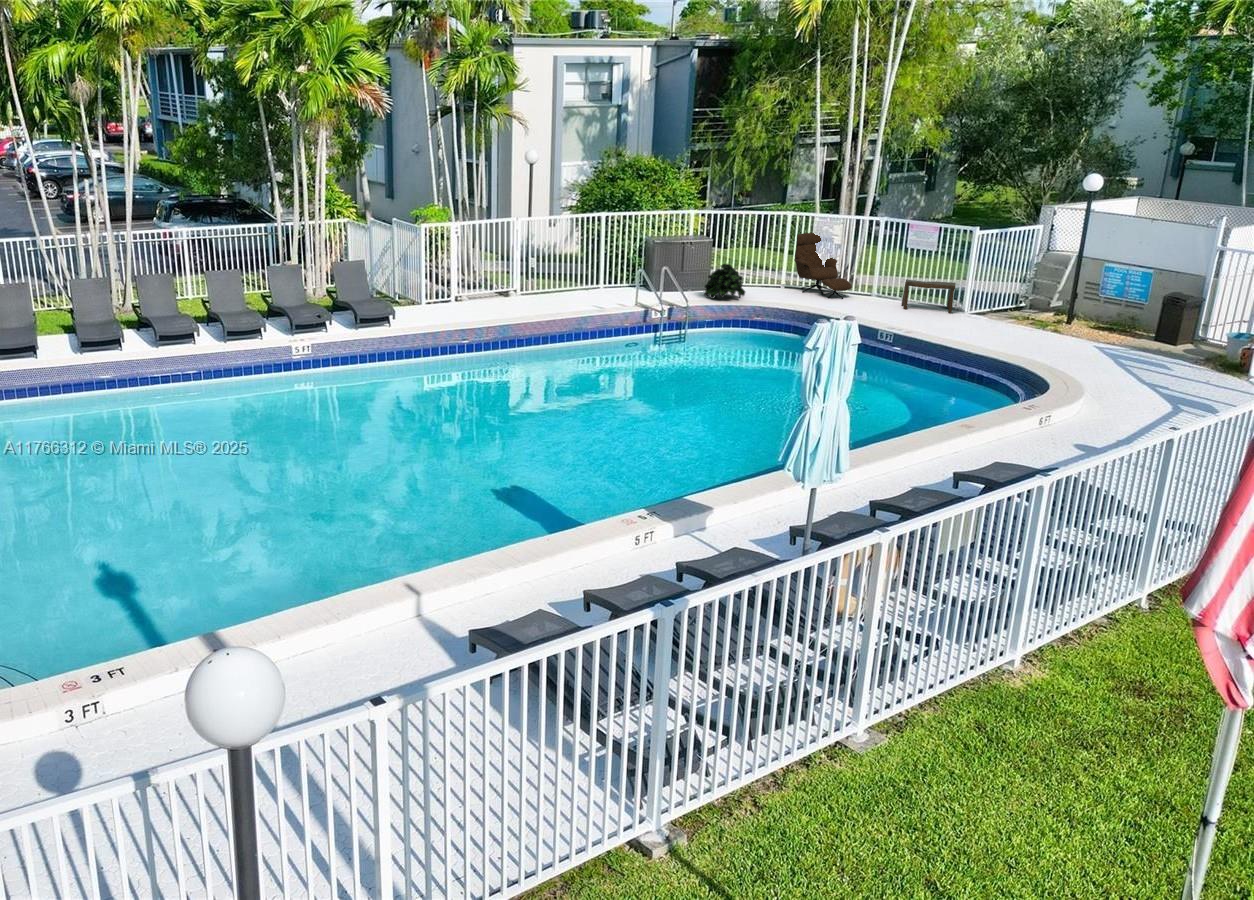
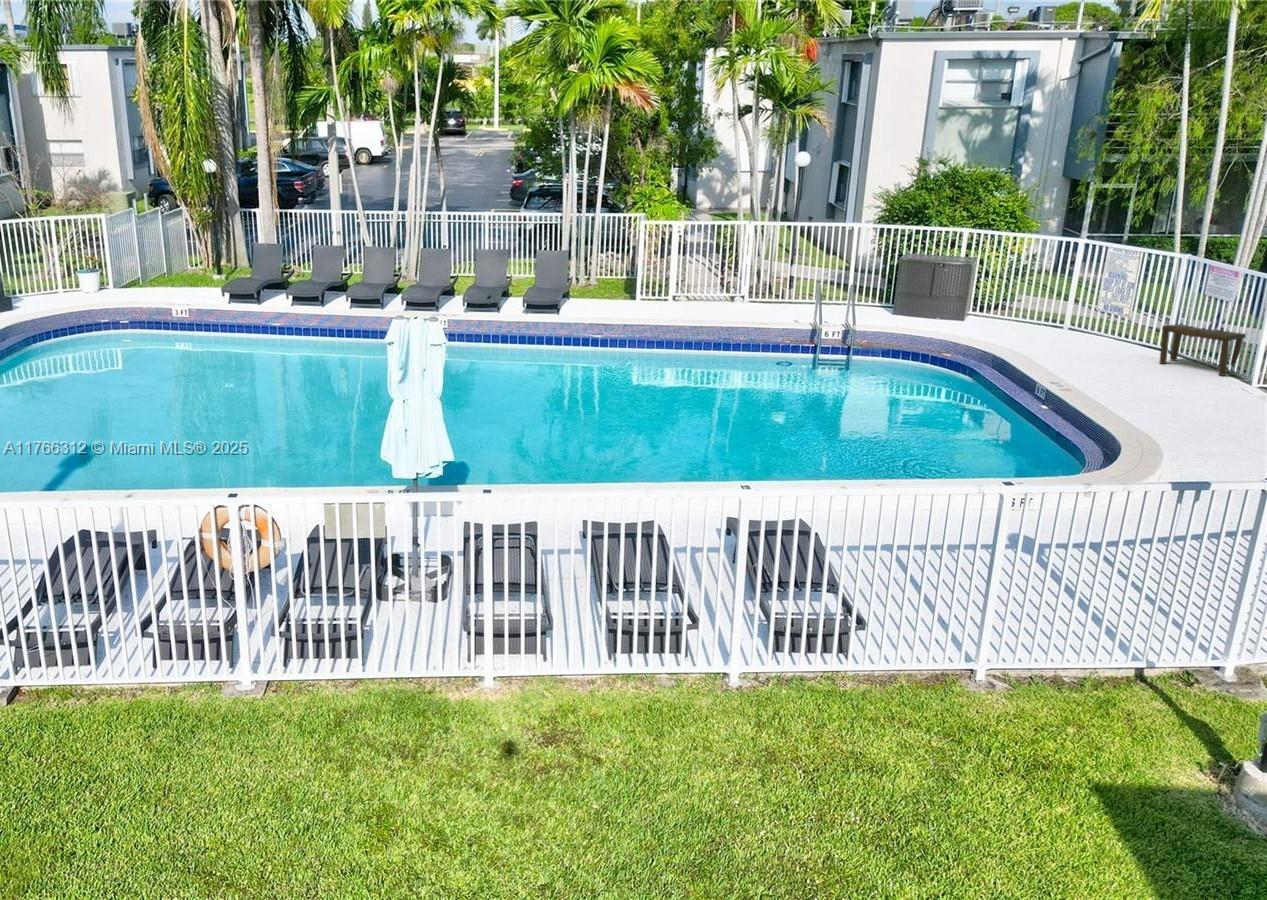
lounge chair: present [794,233,852,299] -> none [1064,256,1128,344]
potted plant: present [705,264,745,299] -> none [919,284,968,328]

